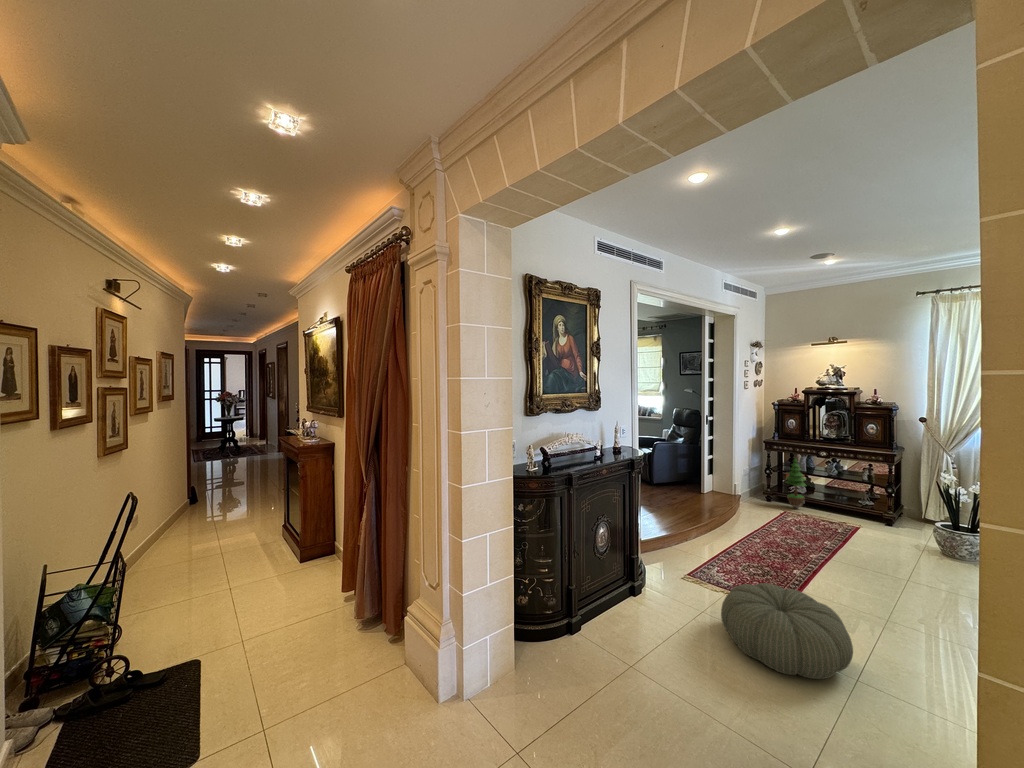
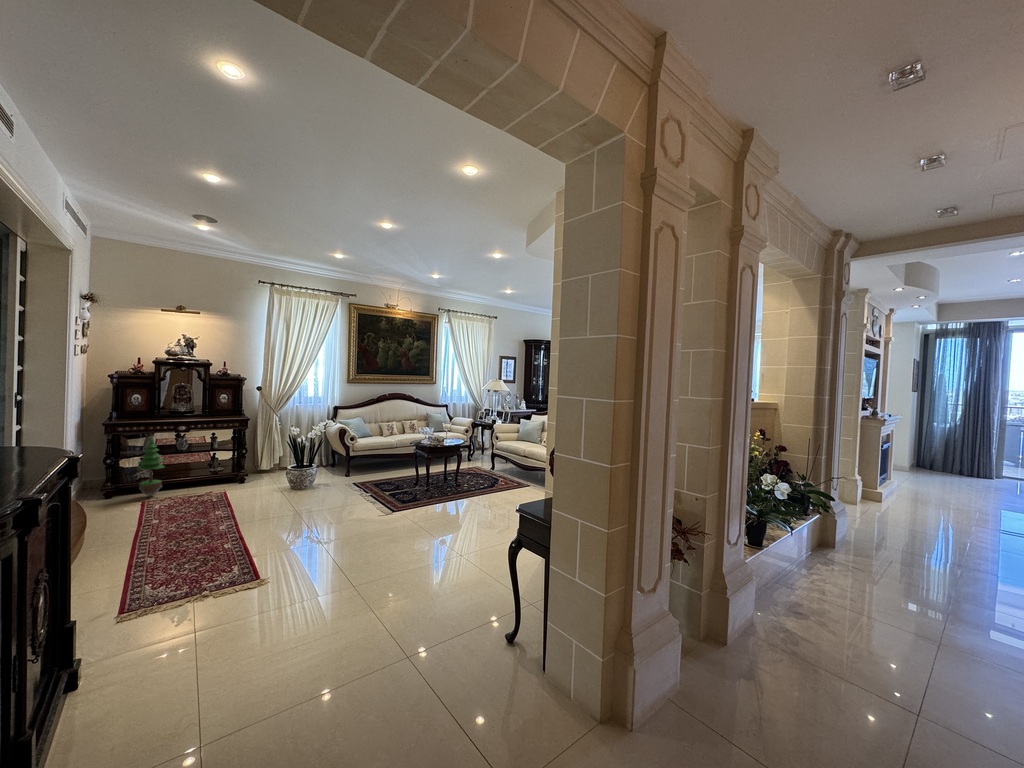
pouf: present [721,583,853,679] -> none [230,541,354,628]

